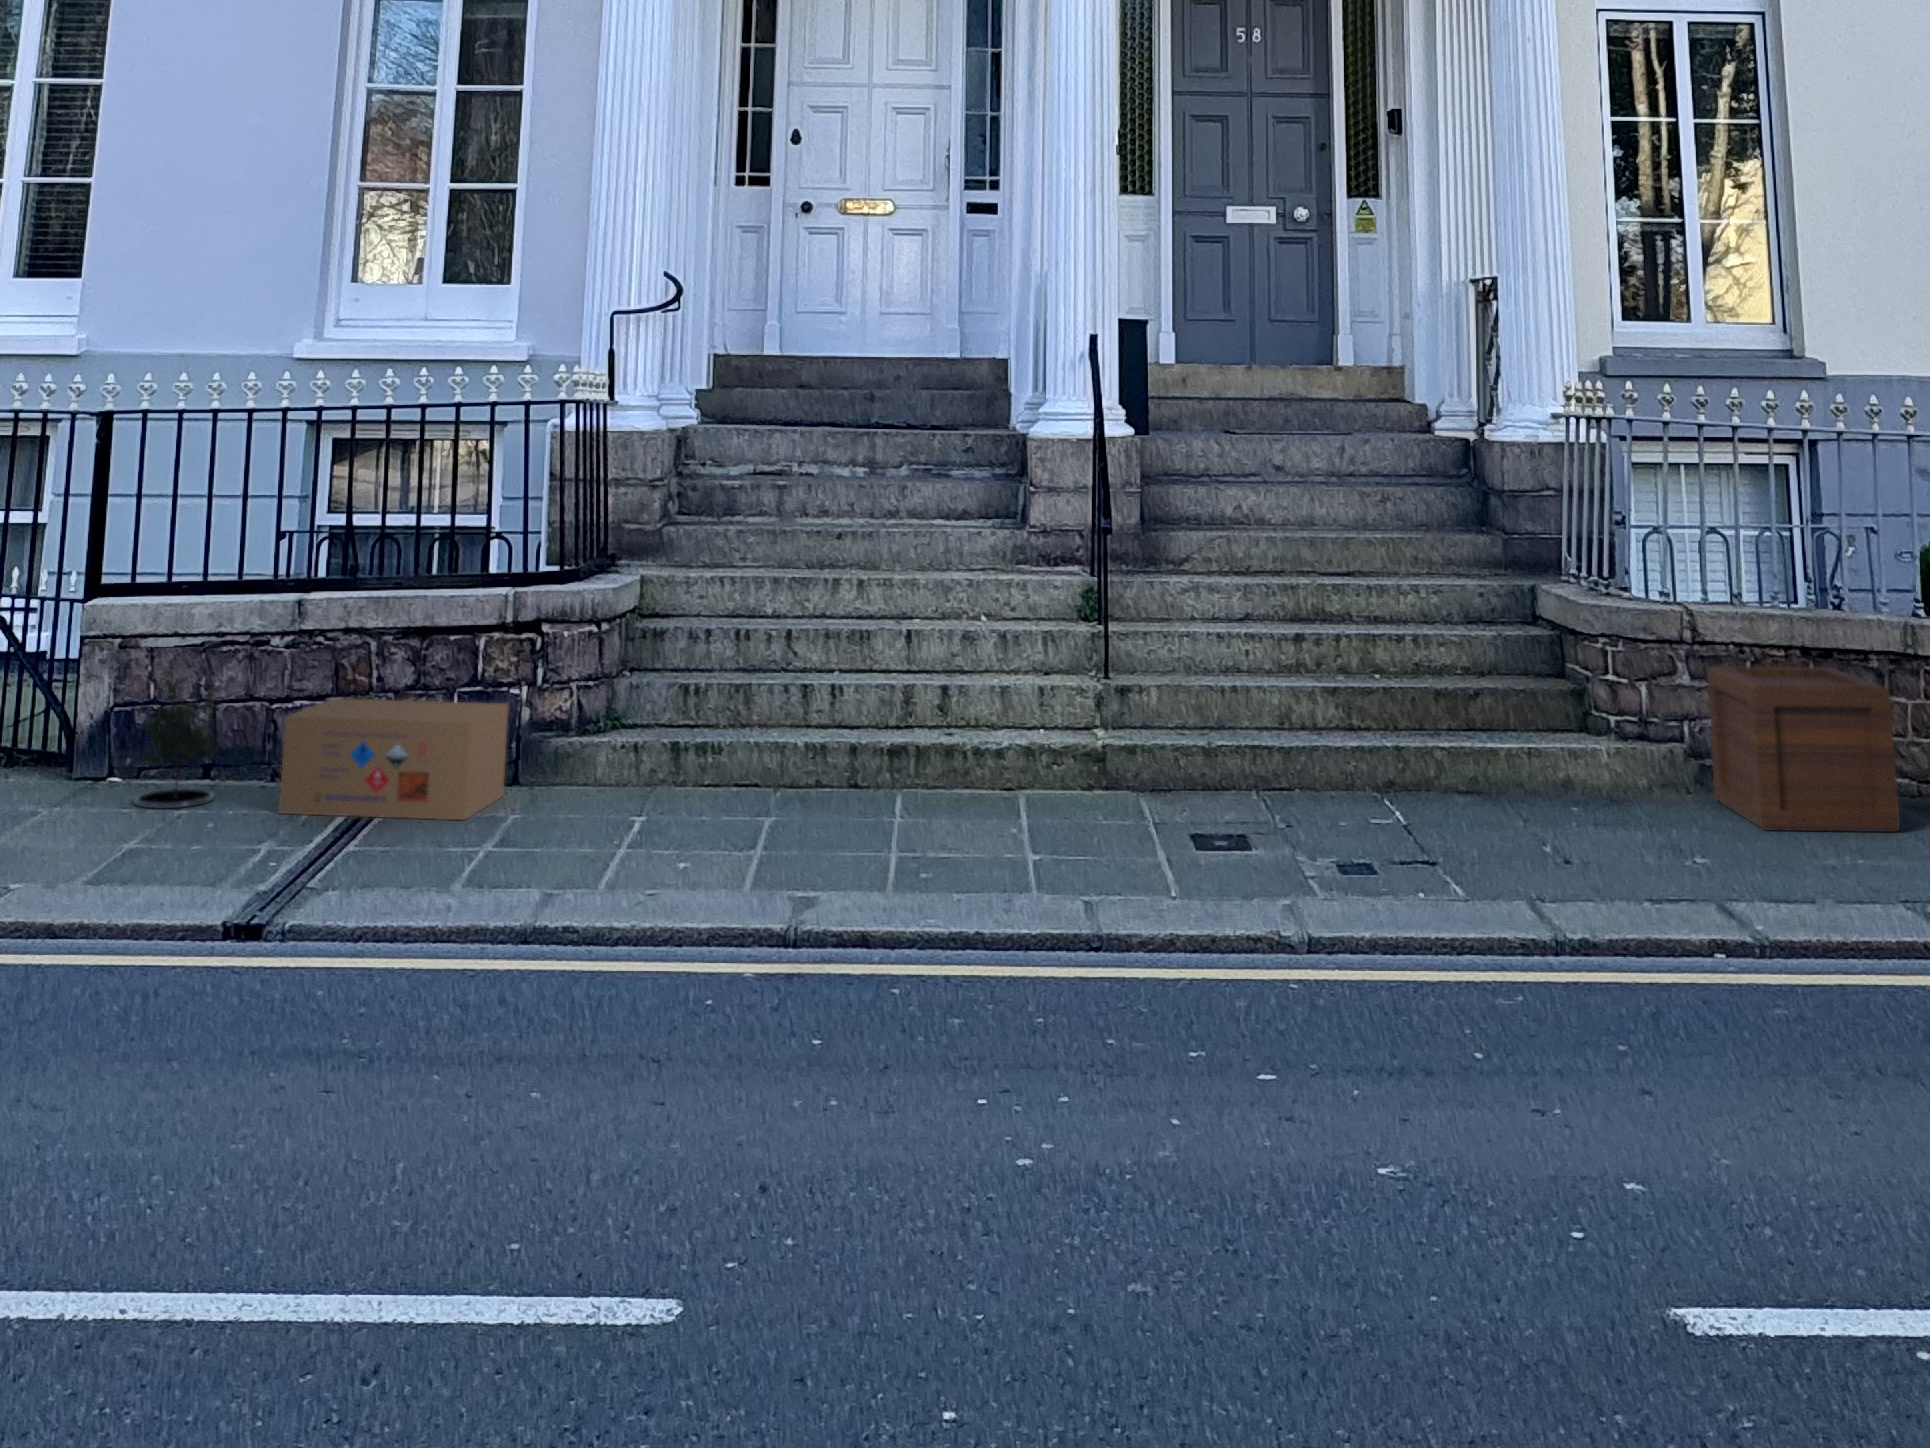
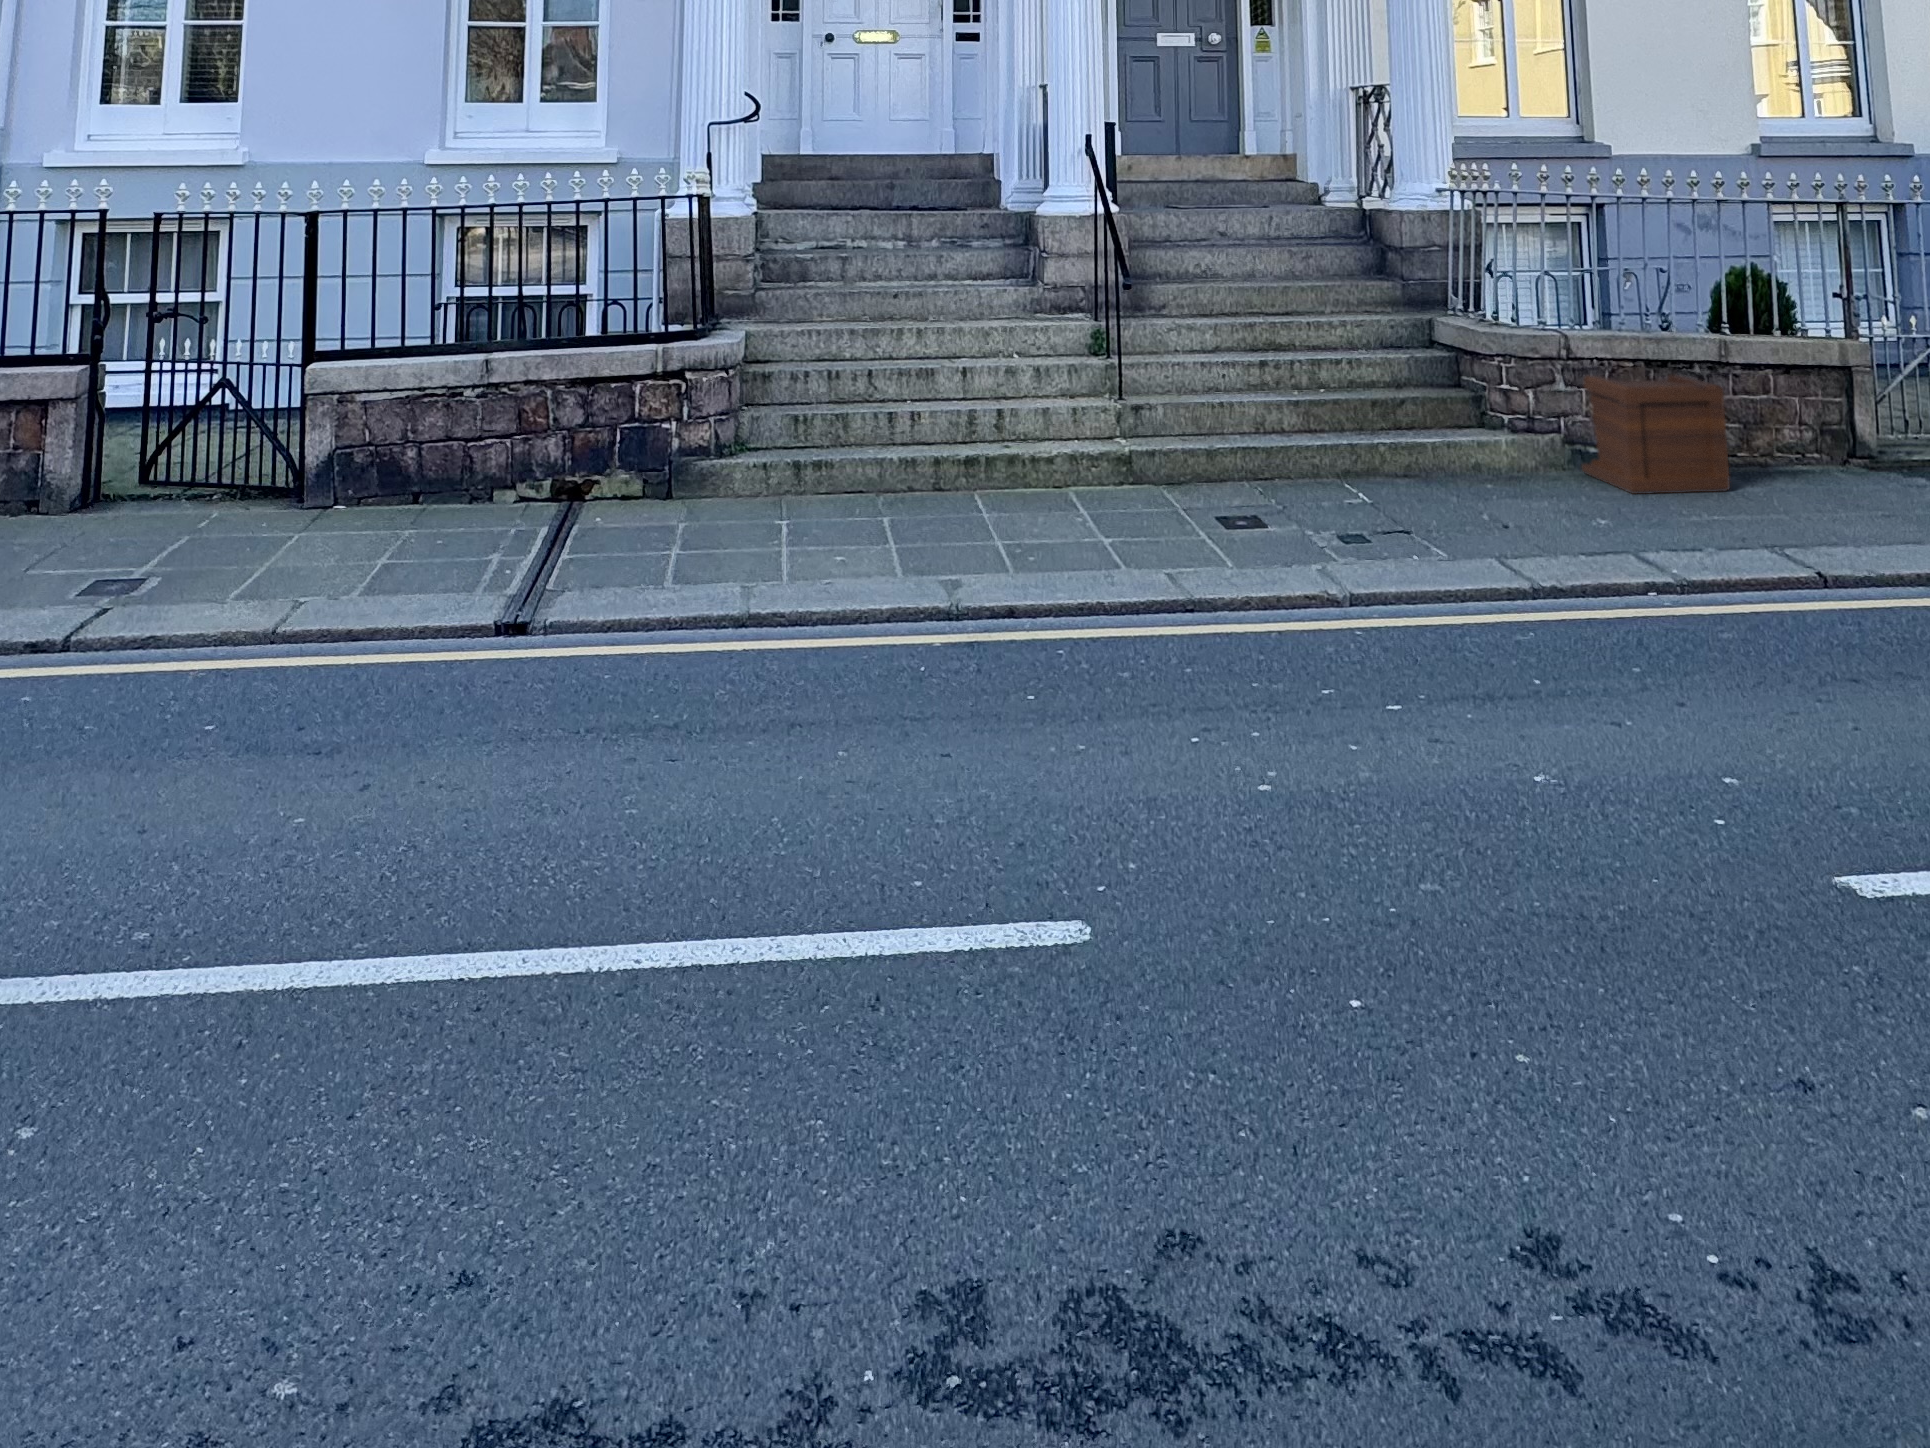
potted tree: present [134,668,223,809] -> none [363,411,434,530]
cardboard box: present [278,698,509,820] -> none [488,435,663,530]

